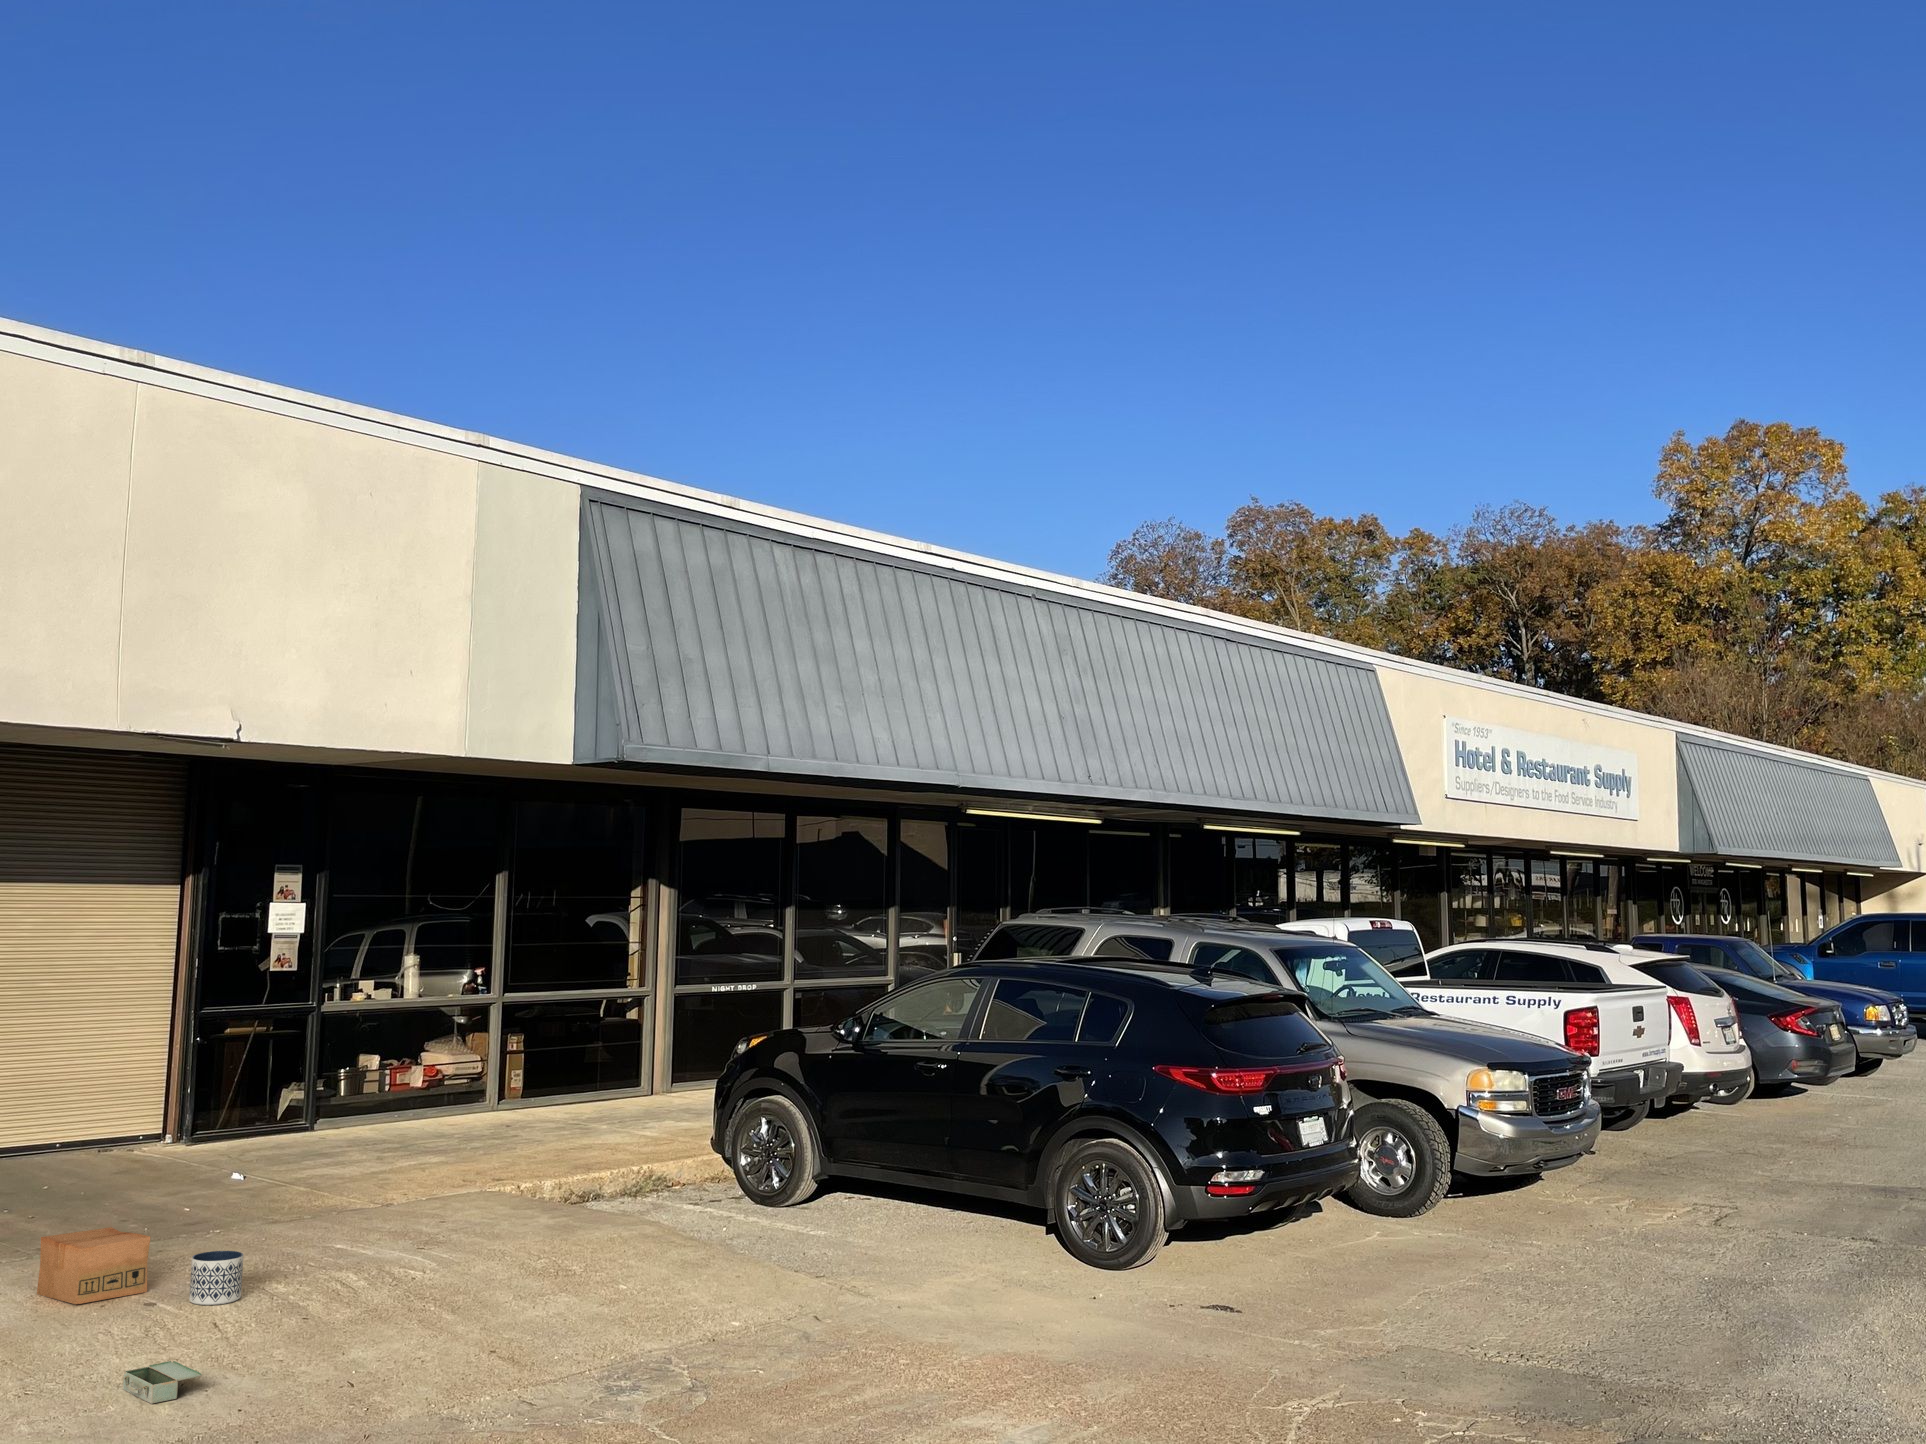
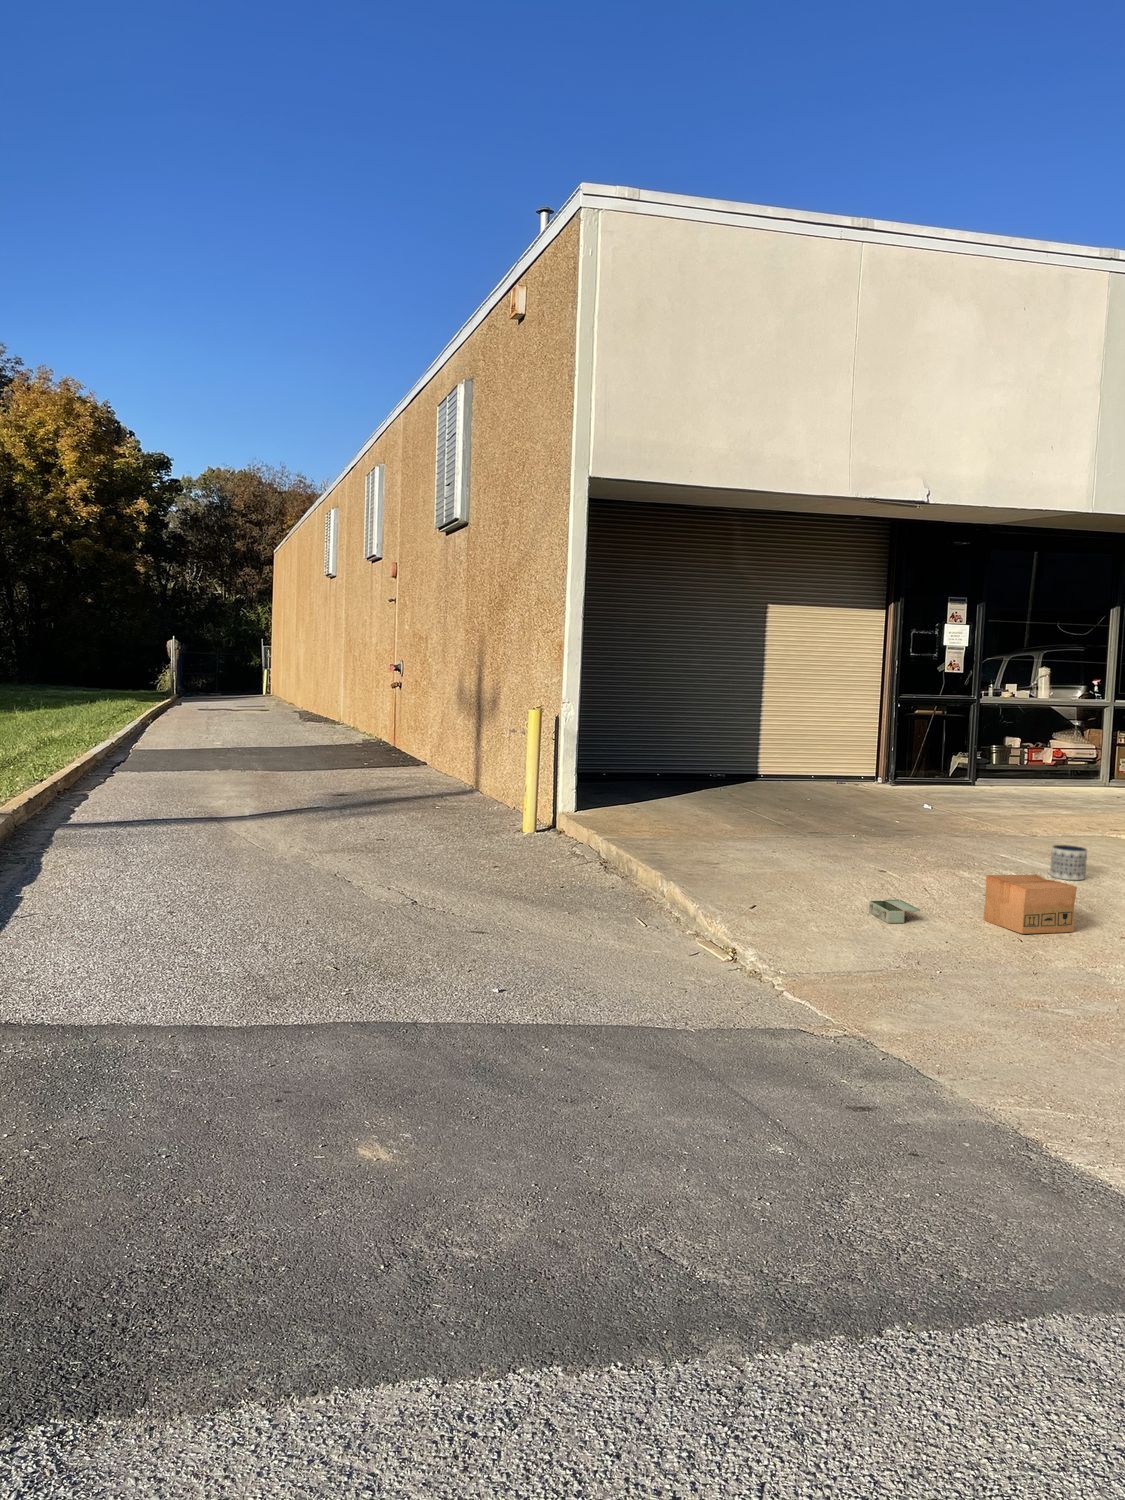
cardboard box: present [37,1227,151,1304] -> present [983,875,1077,934]
planter: present [189,1251,243,1305] -> present [1050,845,1087,880]

